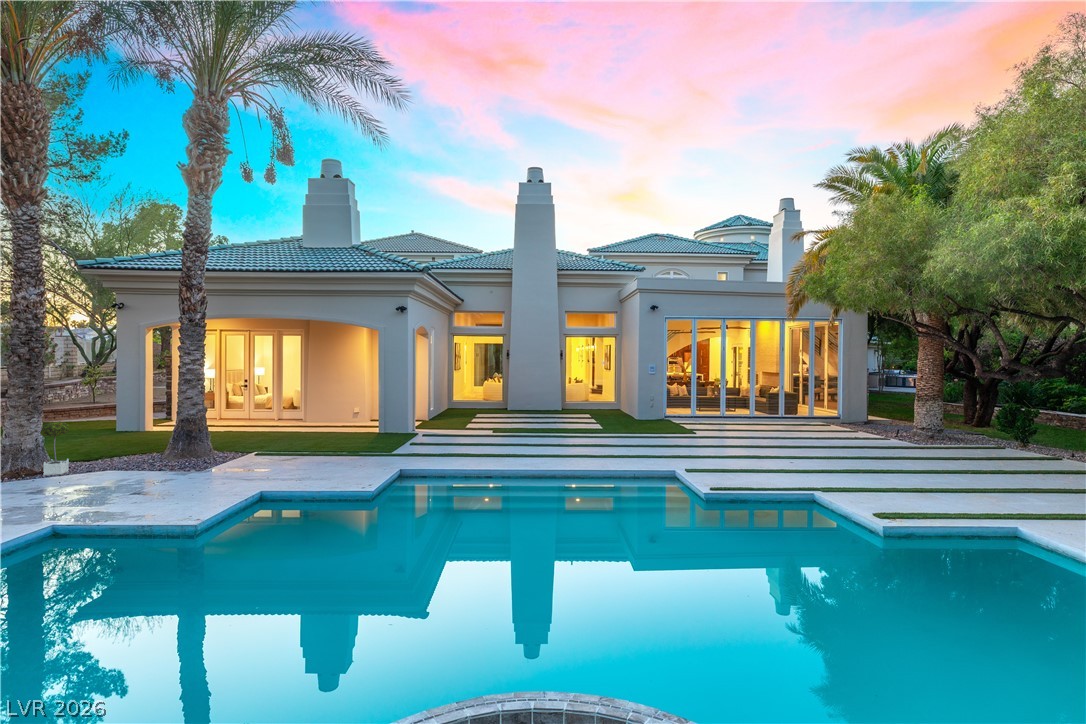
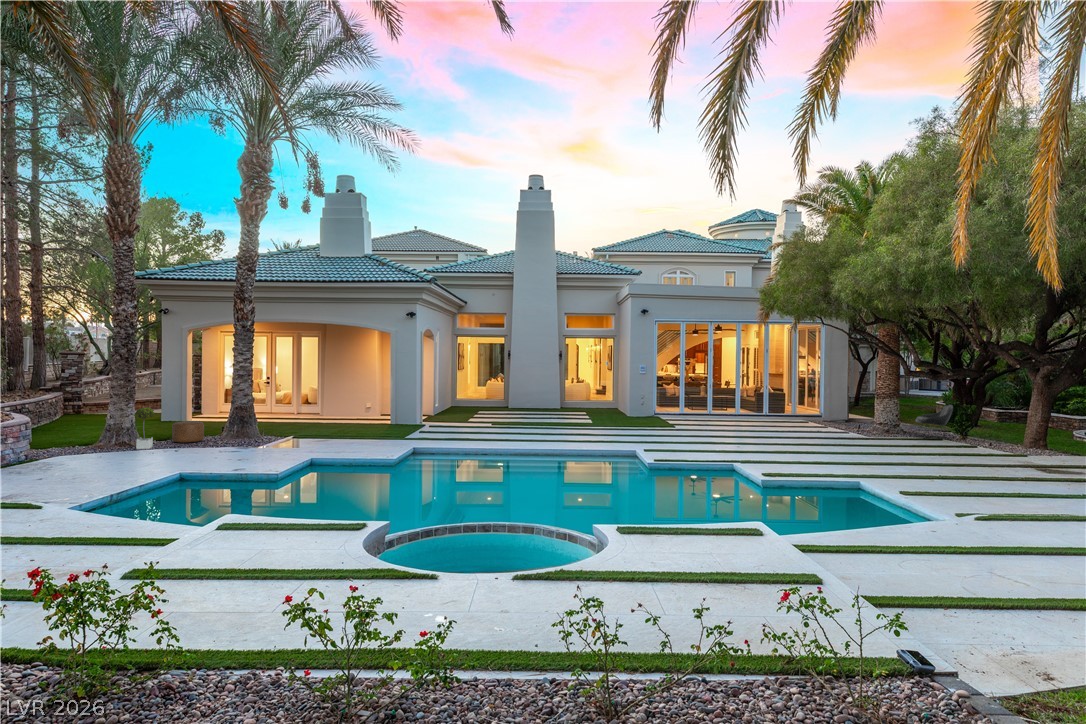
lounge chair: none [958,410,1006,450] -> present [916,405,953,440]
ottoman: none [101,436,144,463] -> present [172,421,204,443]

